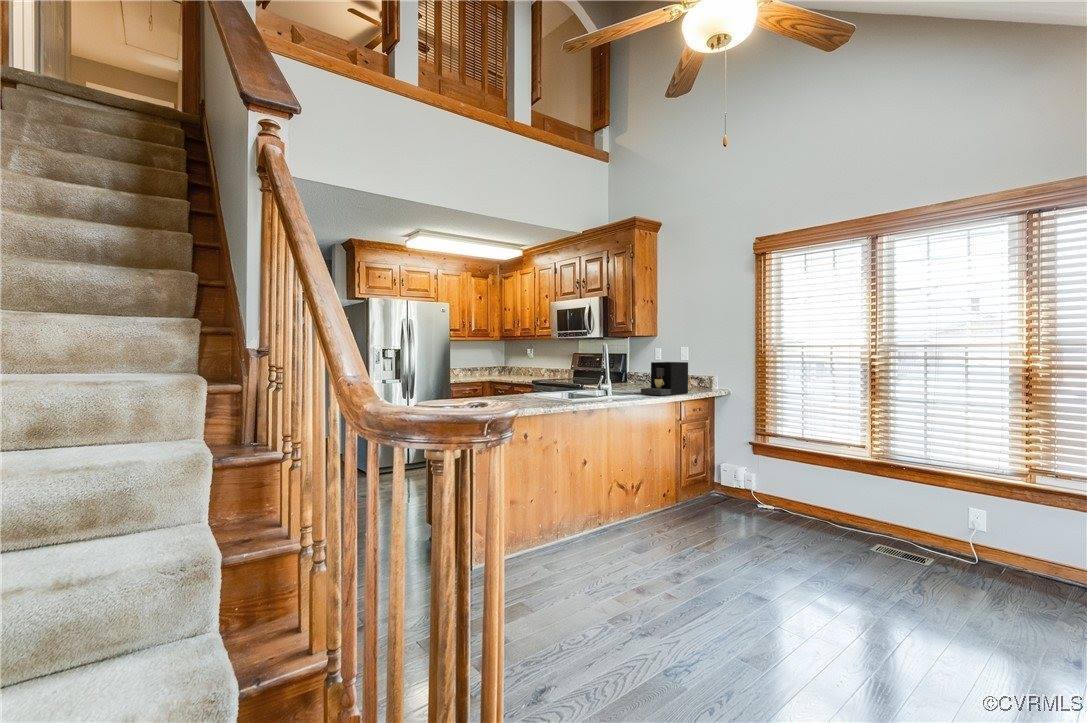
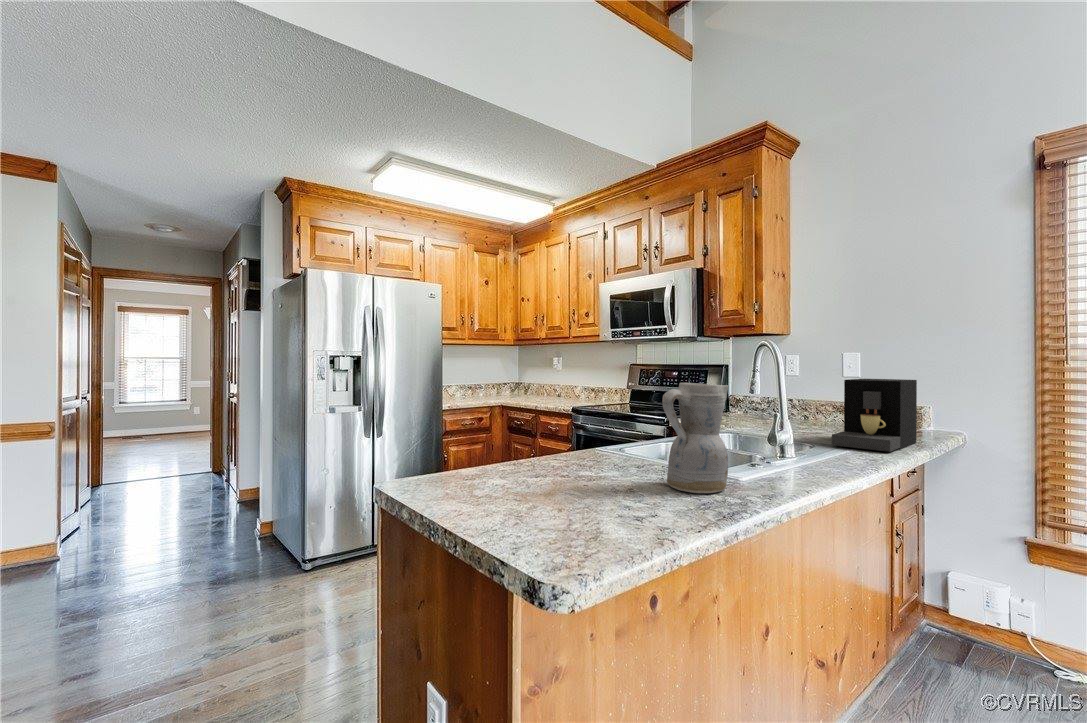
ceramic pitcher: none [537,363,564,404] -> present [662,383,729,493]

